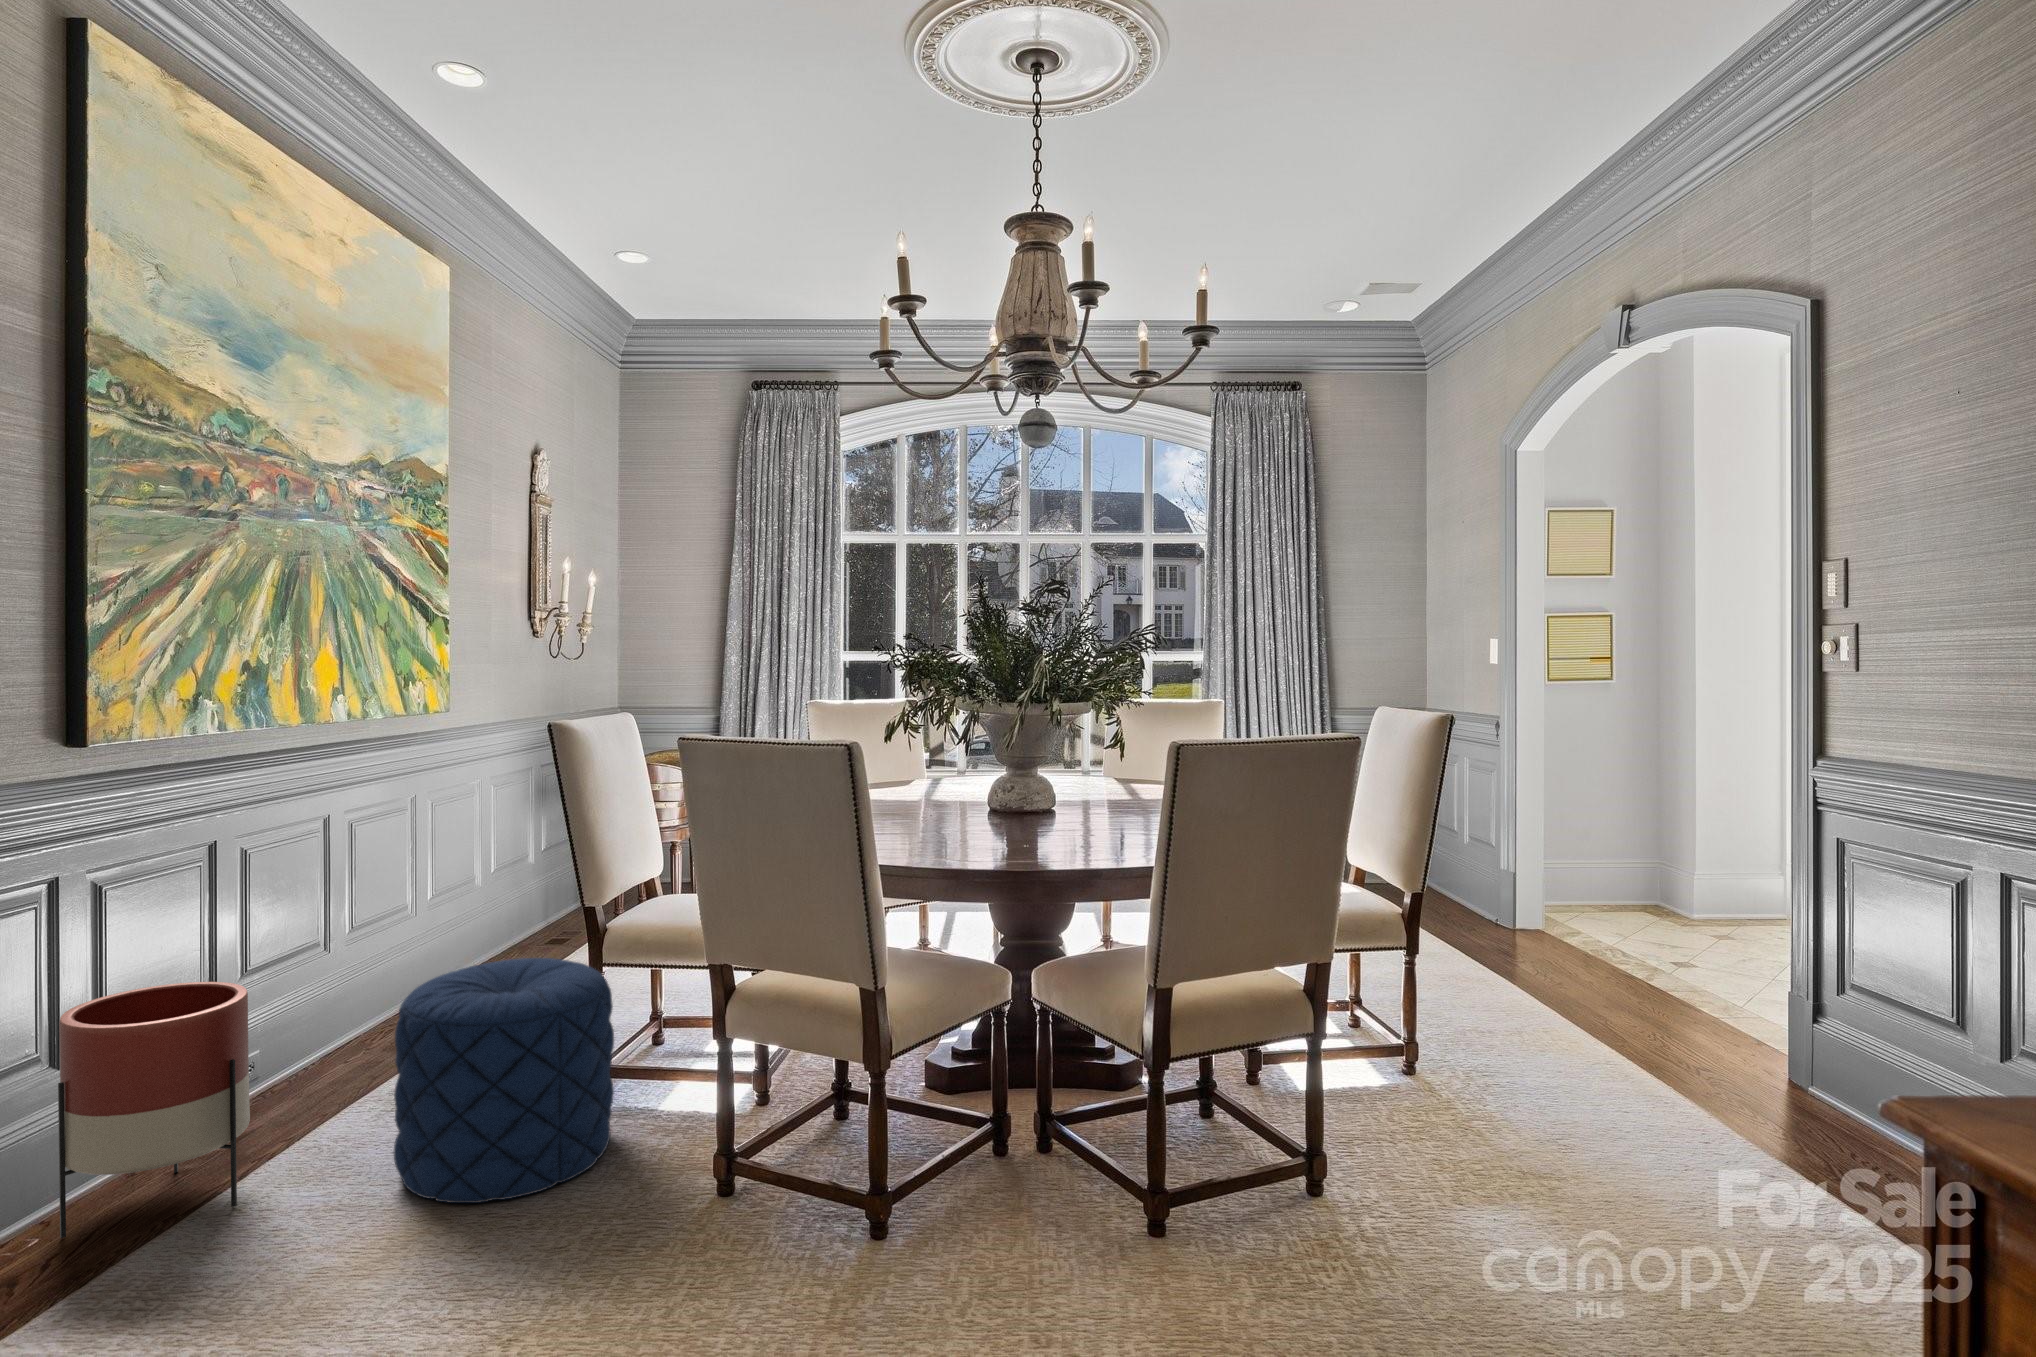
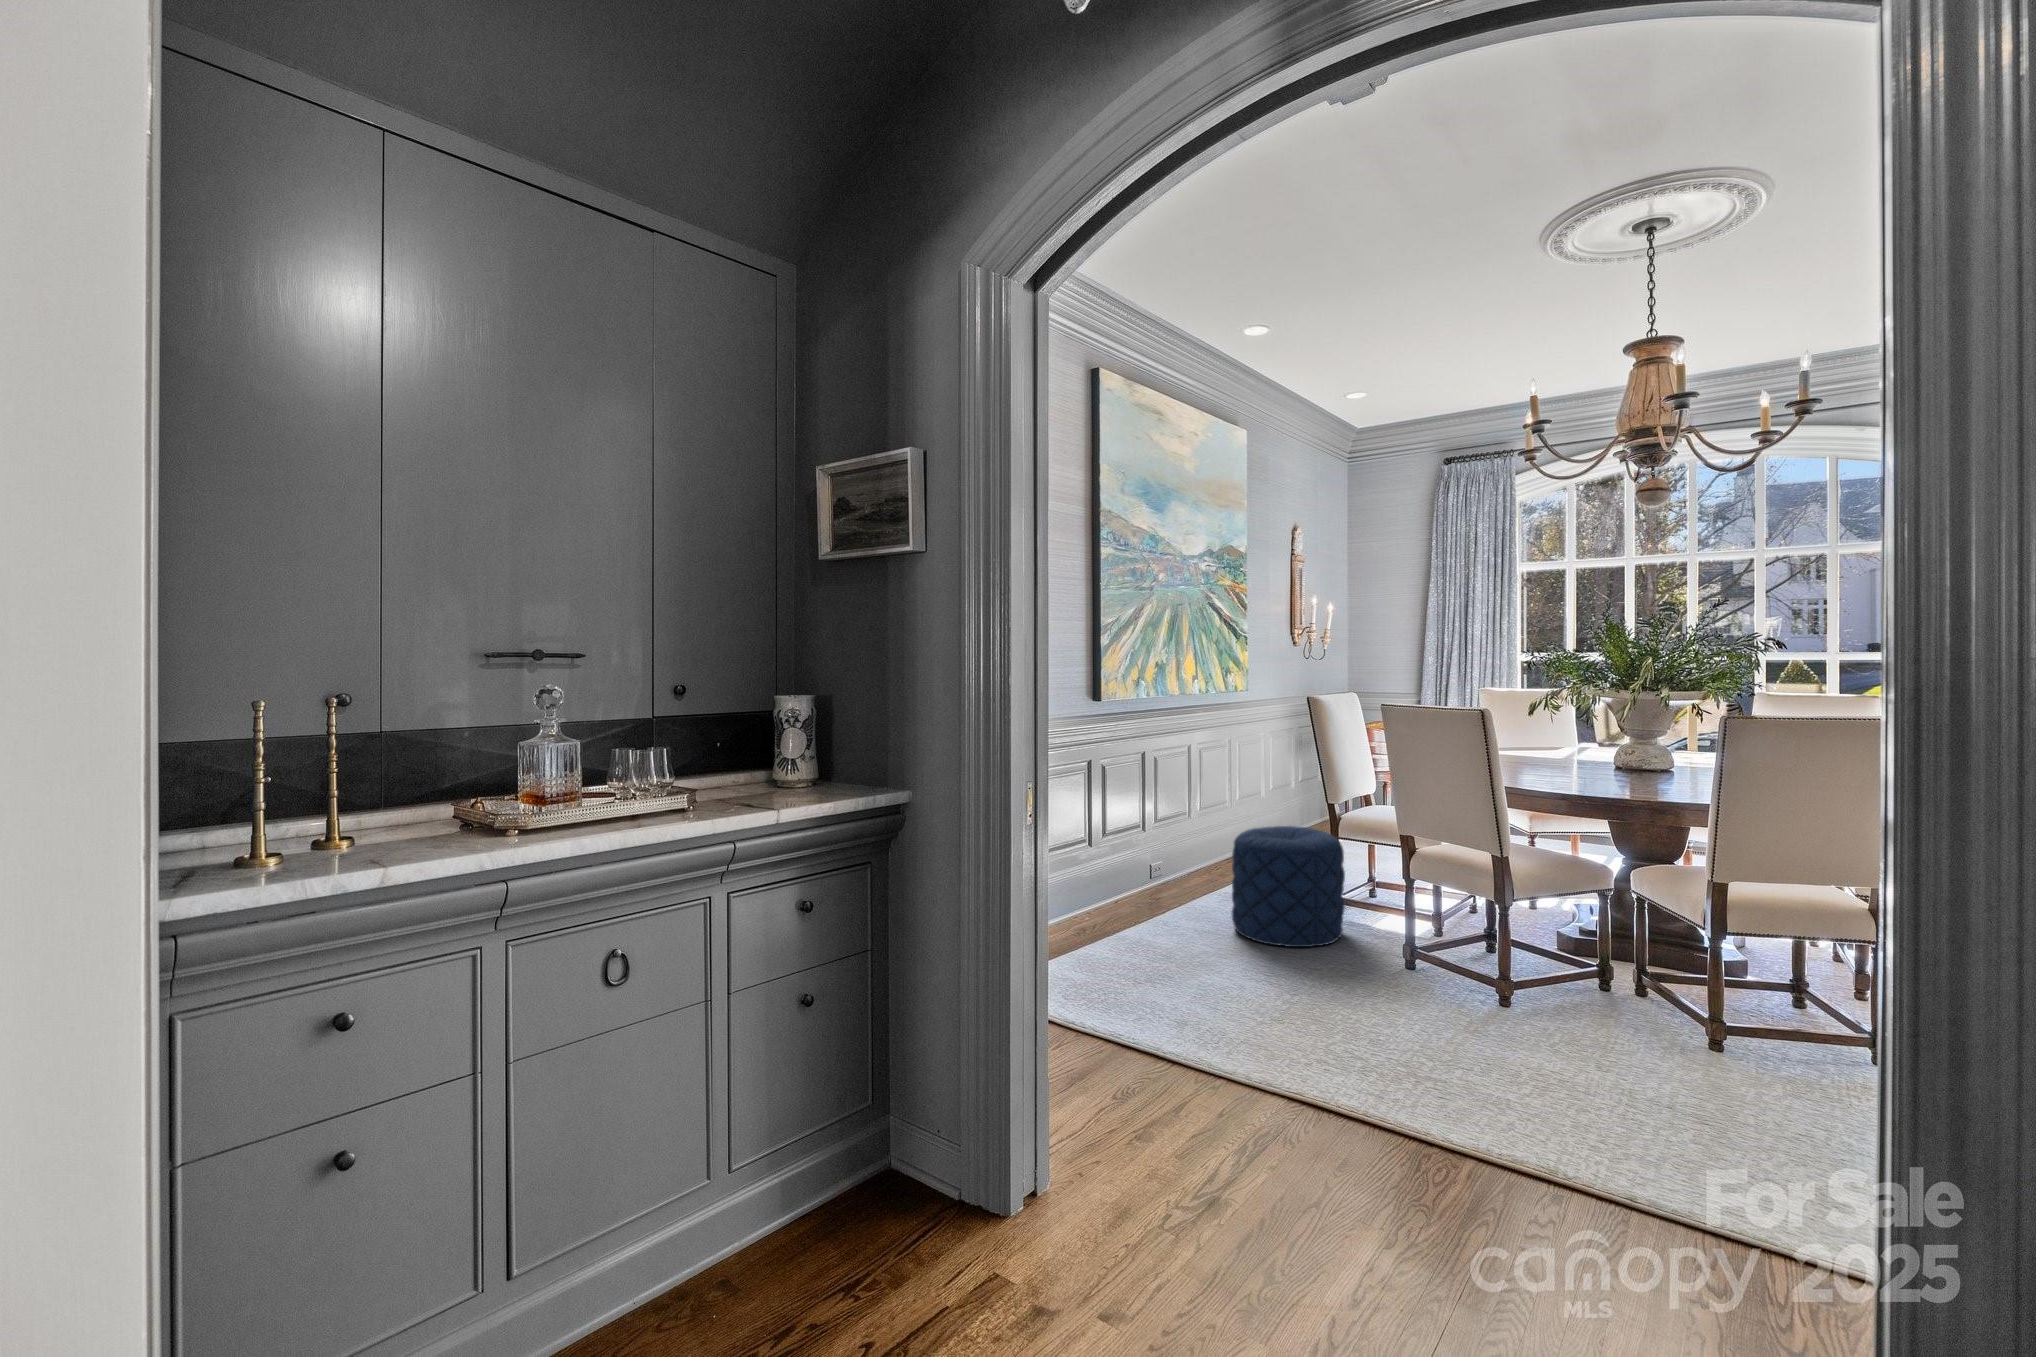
planter: present [58,982,250,1238] -> none [1096,817,1167,925]

